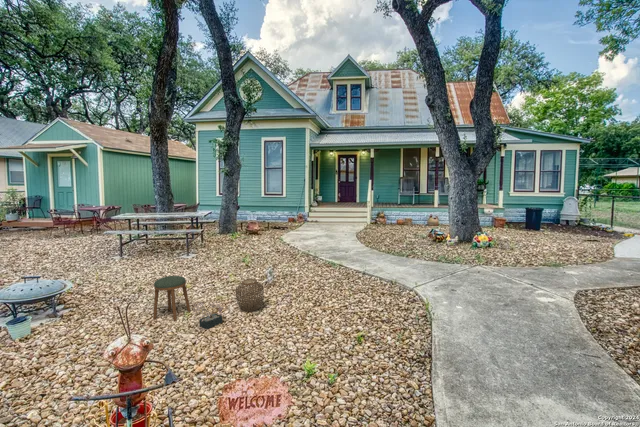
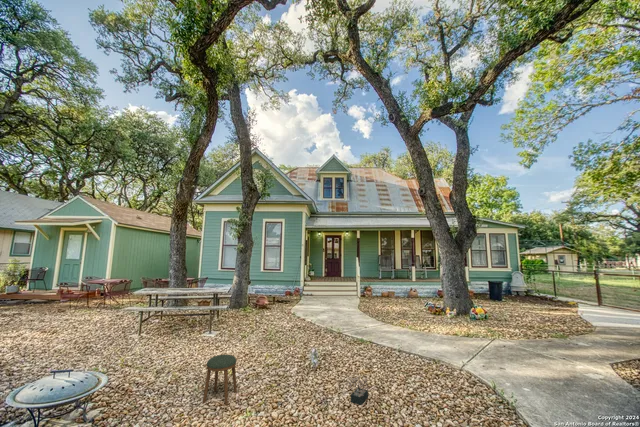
woven basket: present [236,279,264,311] -> none [282,356,308,390]
decorative plant: present [193,301,223,329] -> present [347,376,368,405]

